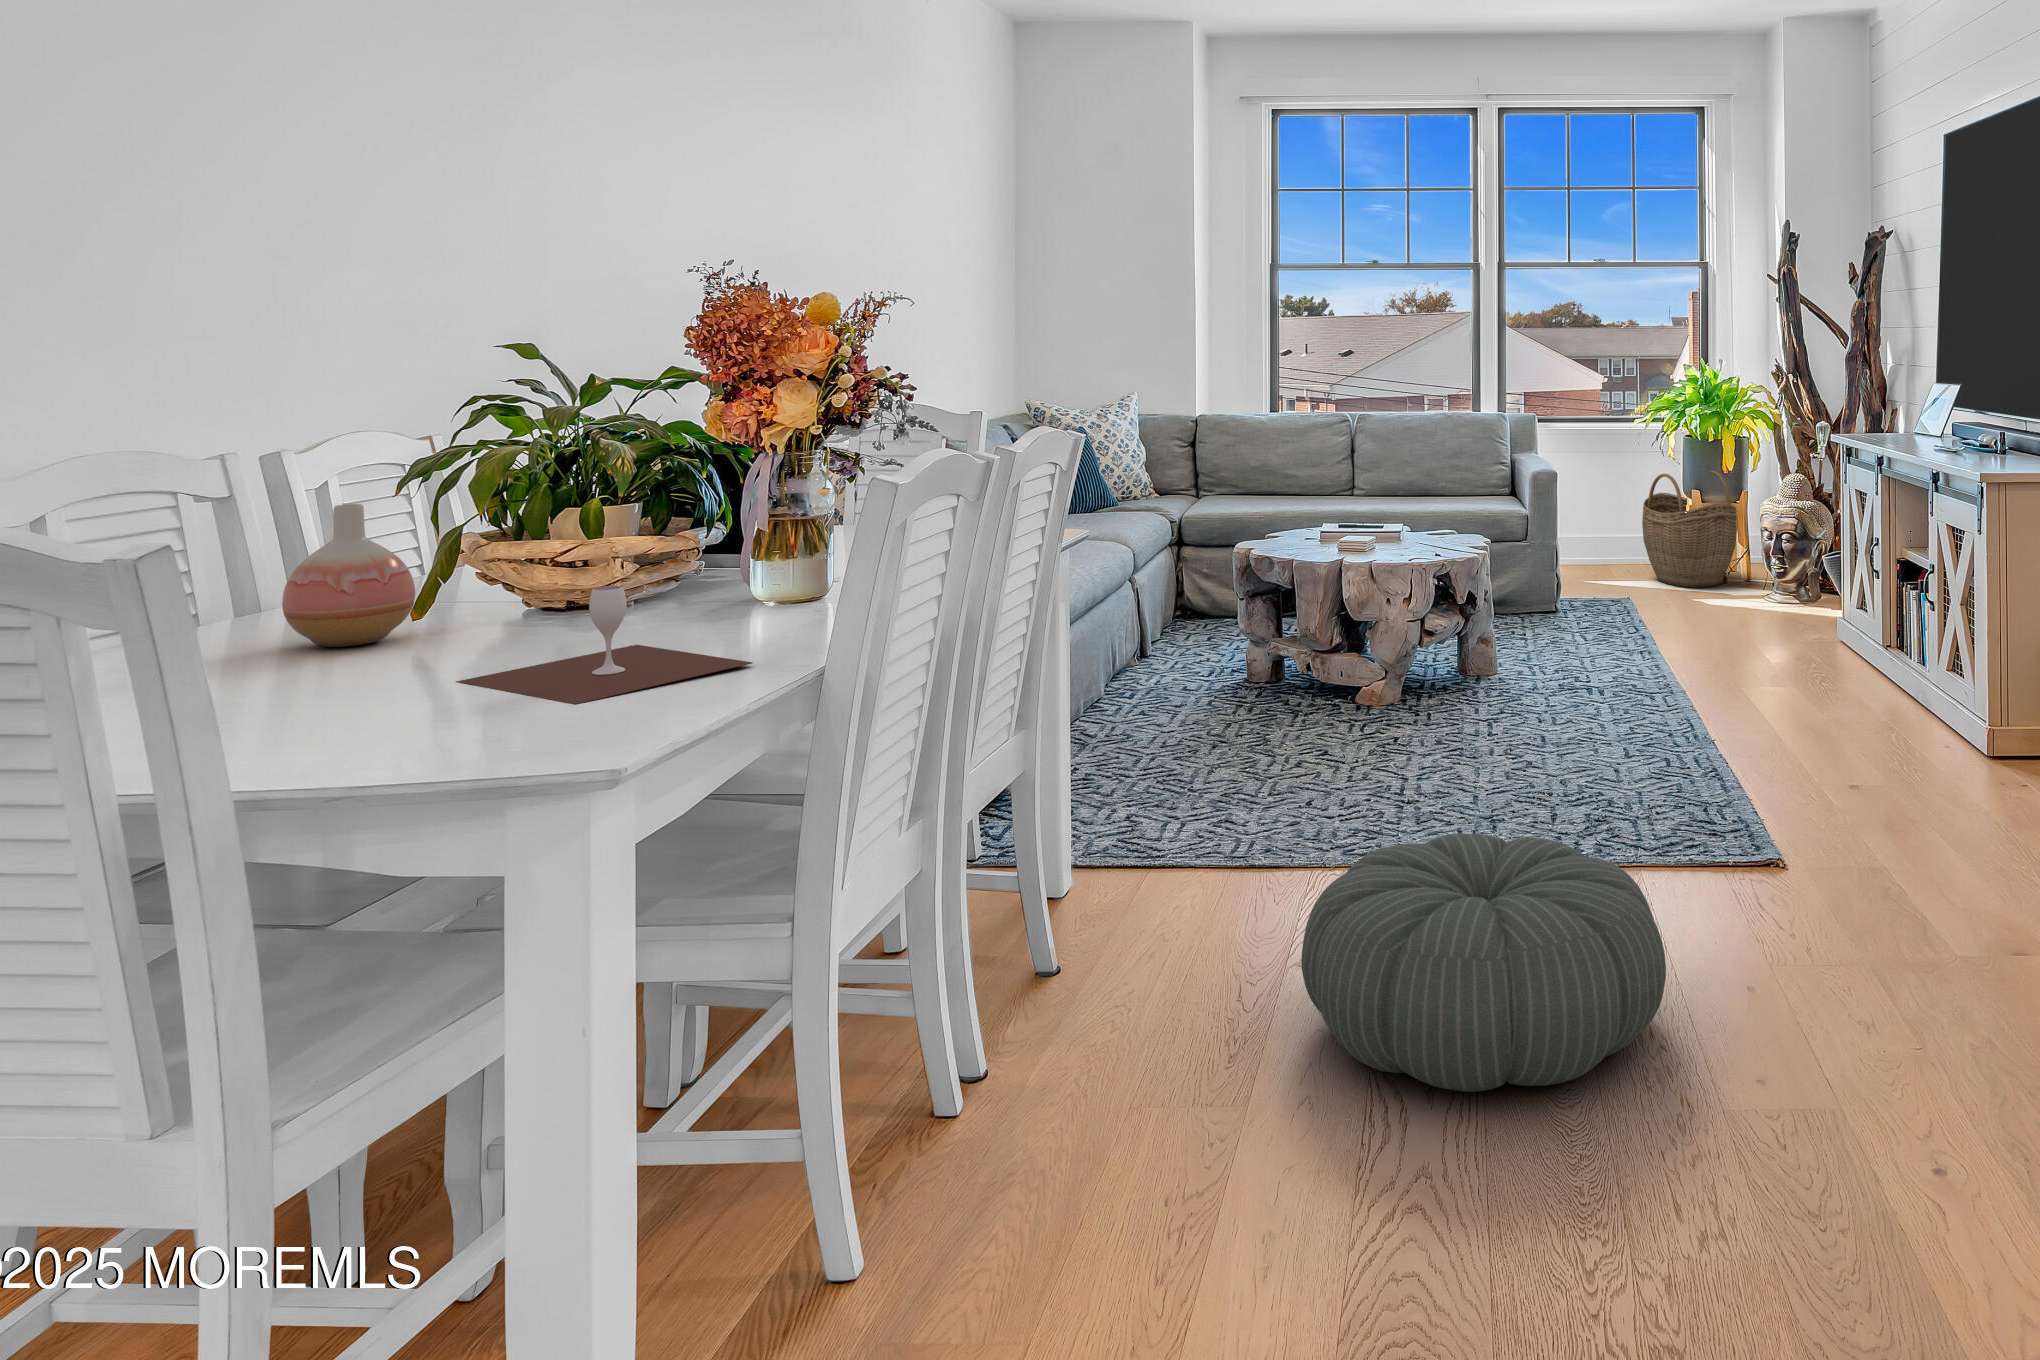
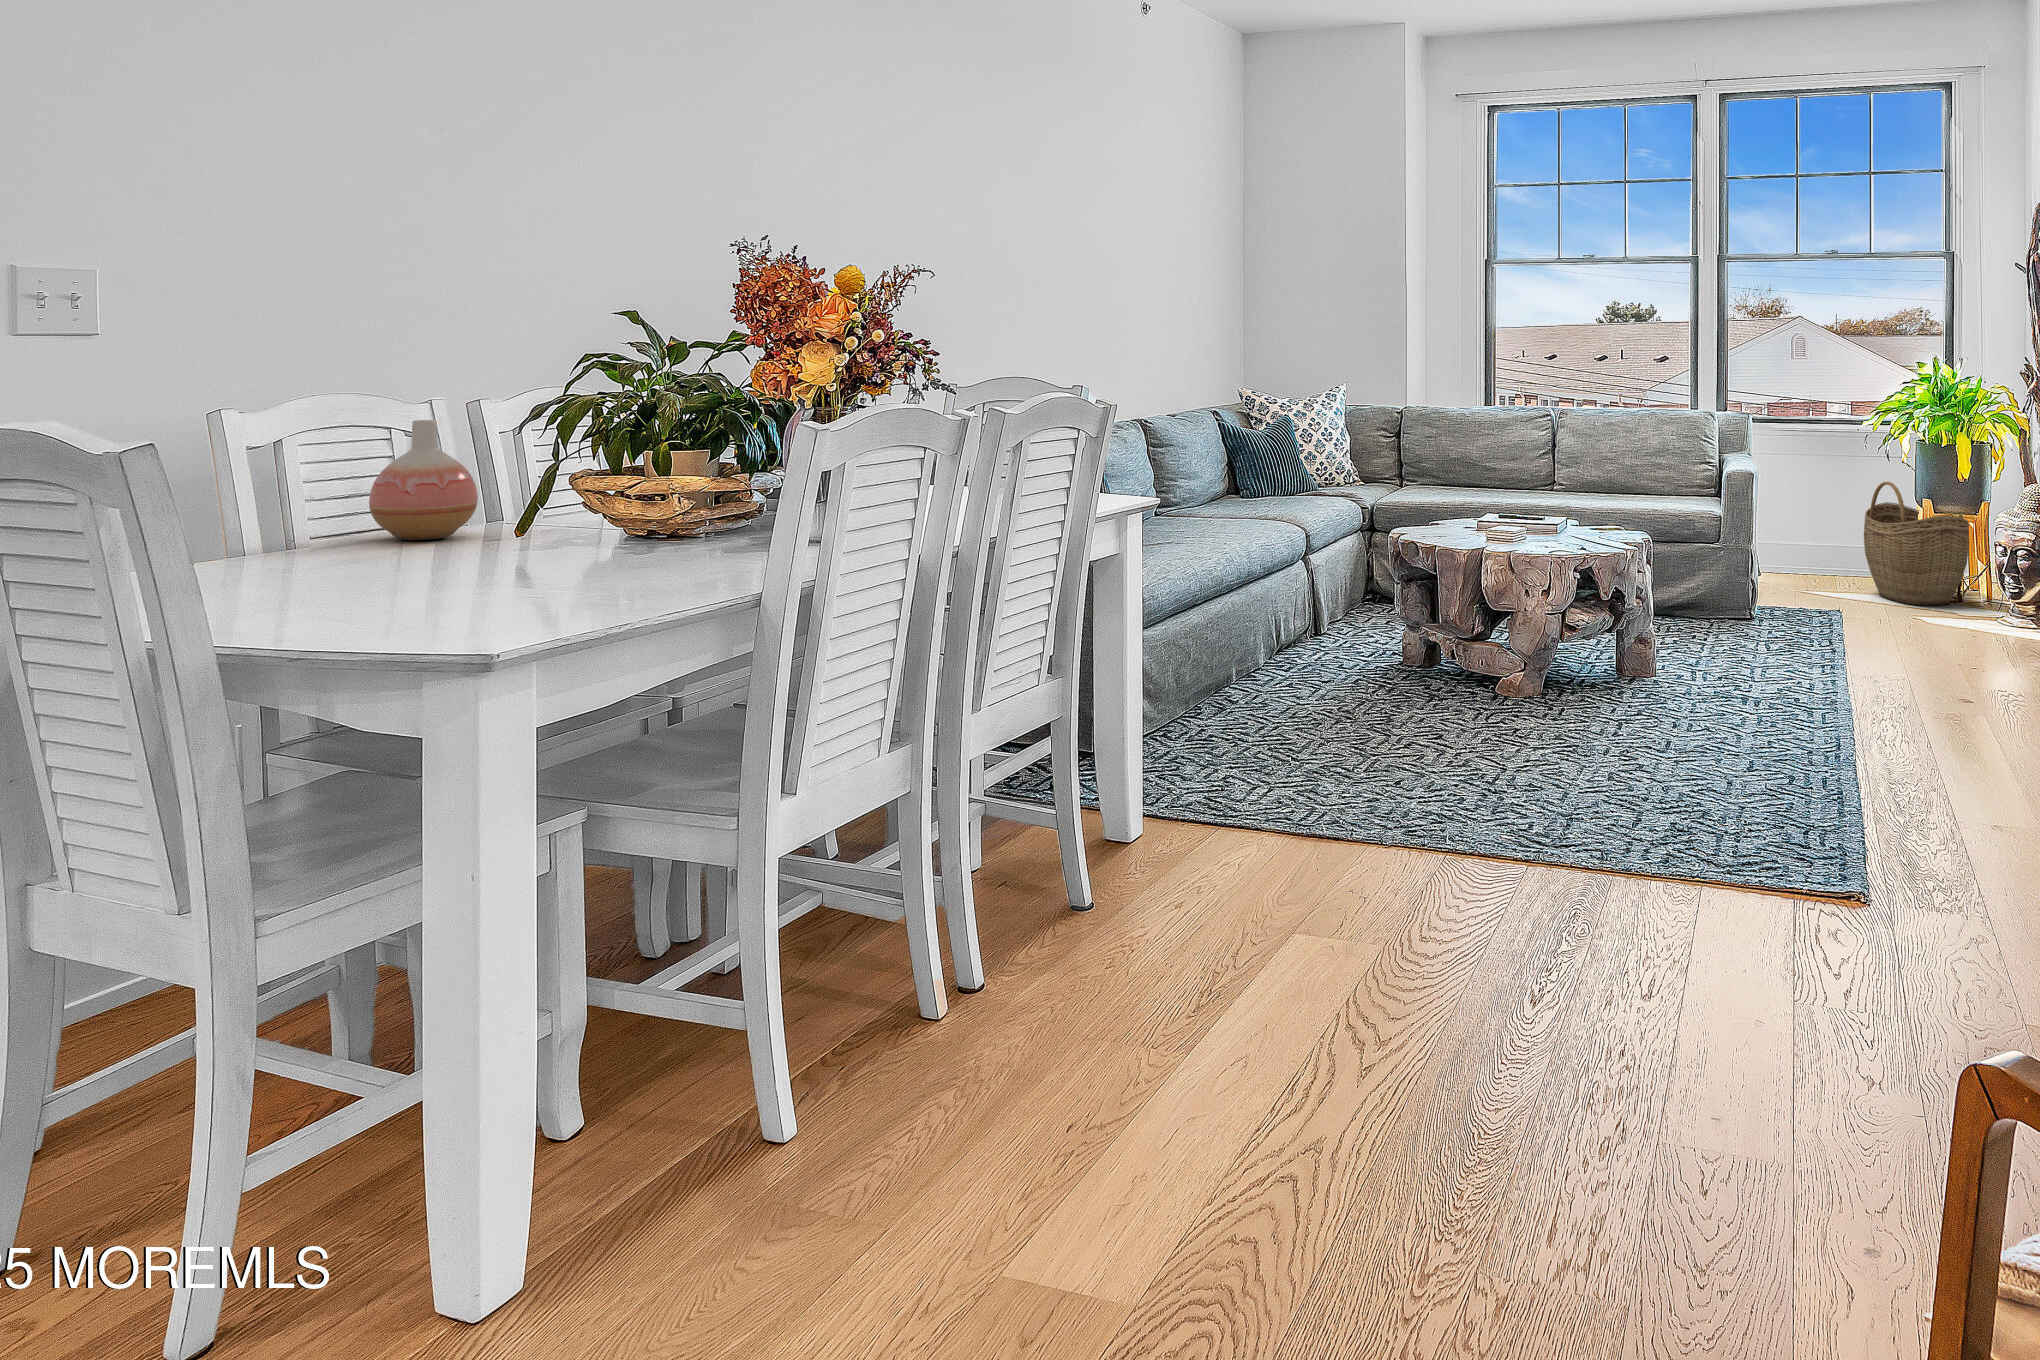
wine glass: present [456,586,753,704] -> none [442,495,682,593]
pouf: present [1301,834,1666,1092] -> none [1269,817,1643,1088]

